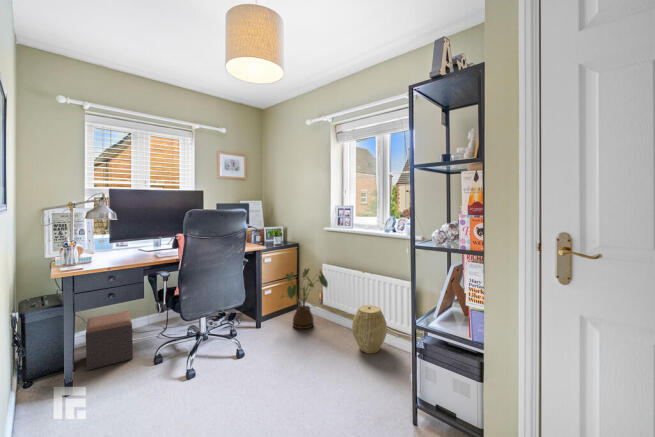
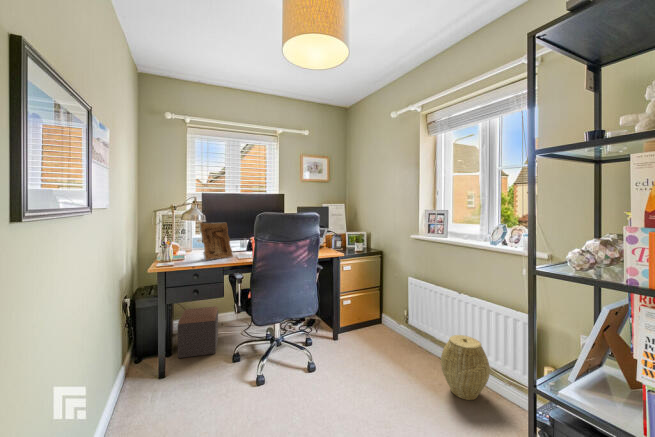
picture frame: none [110,221,150,261] -> present [200,223,233,260]
house plant: present [281,269,328,329] -> none [358,280,413,349]

